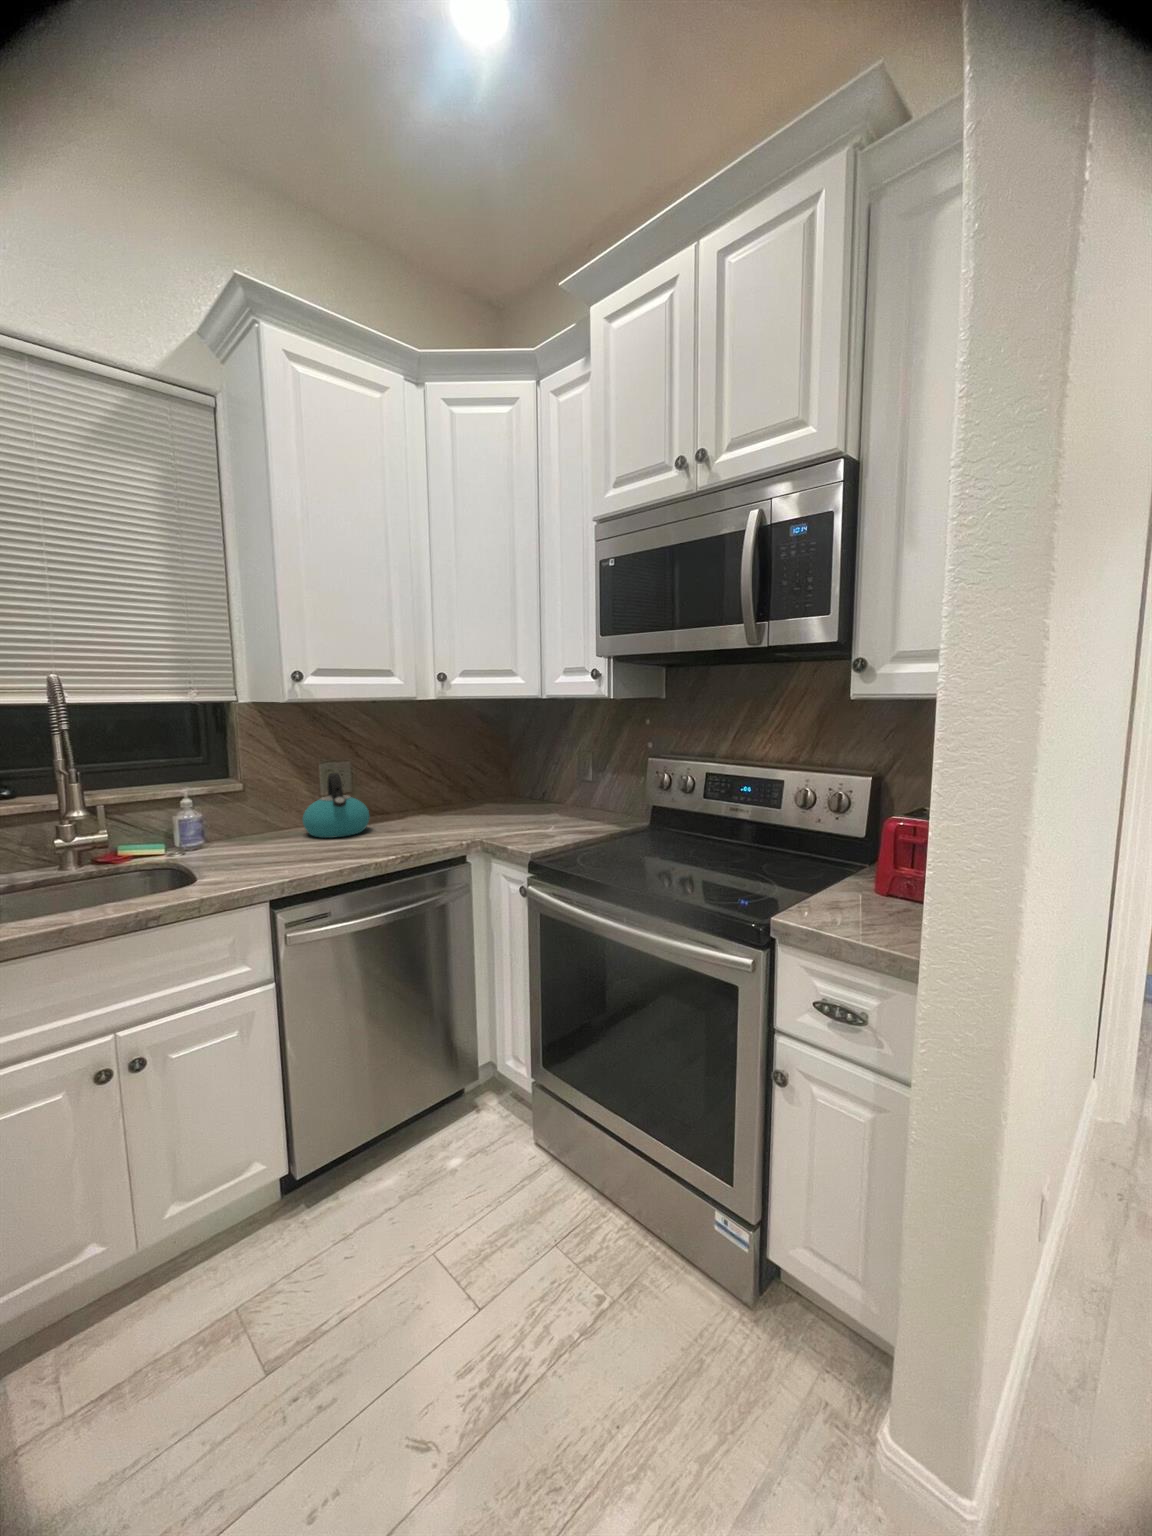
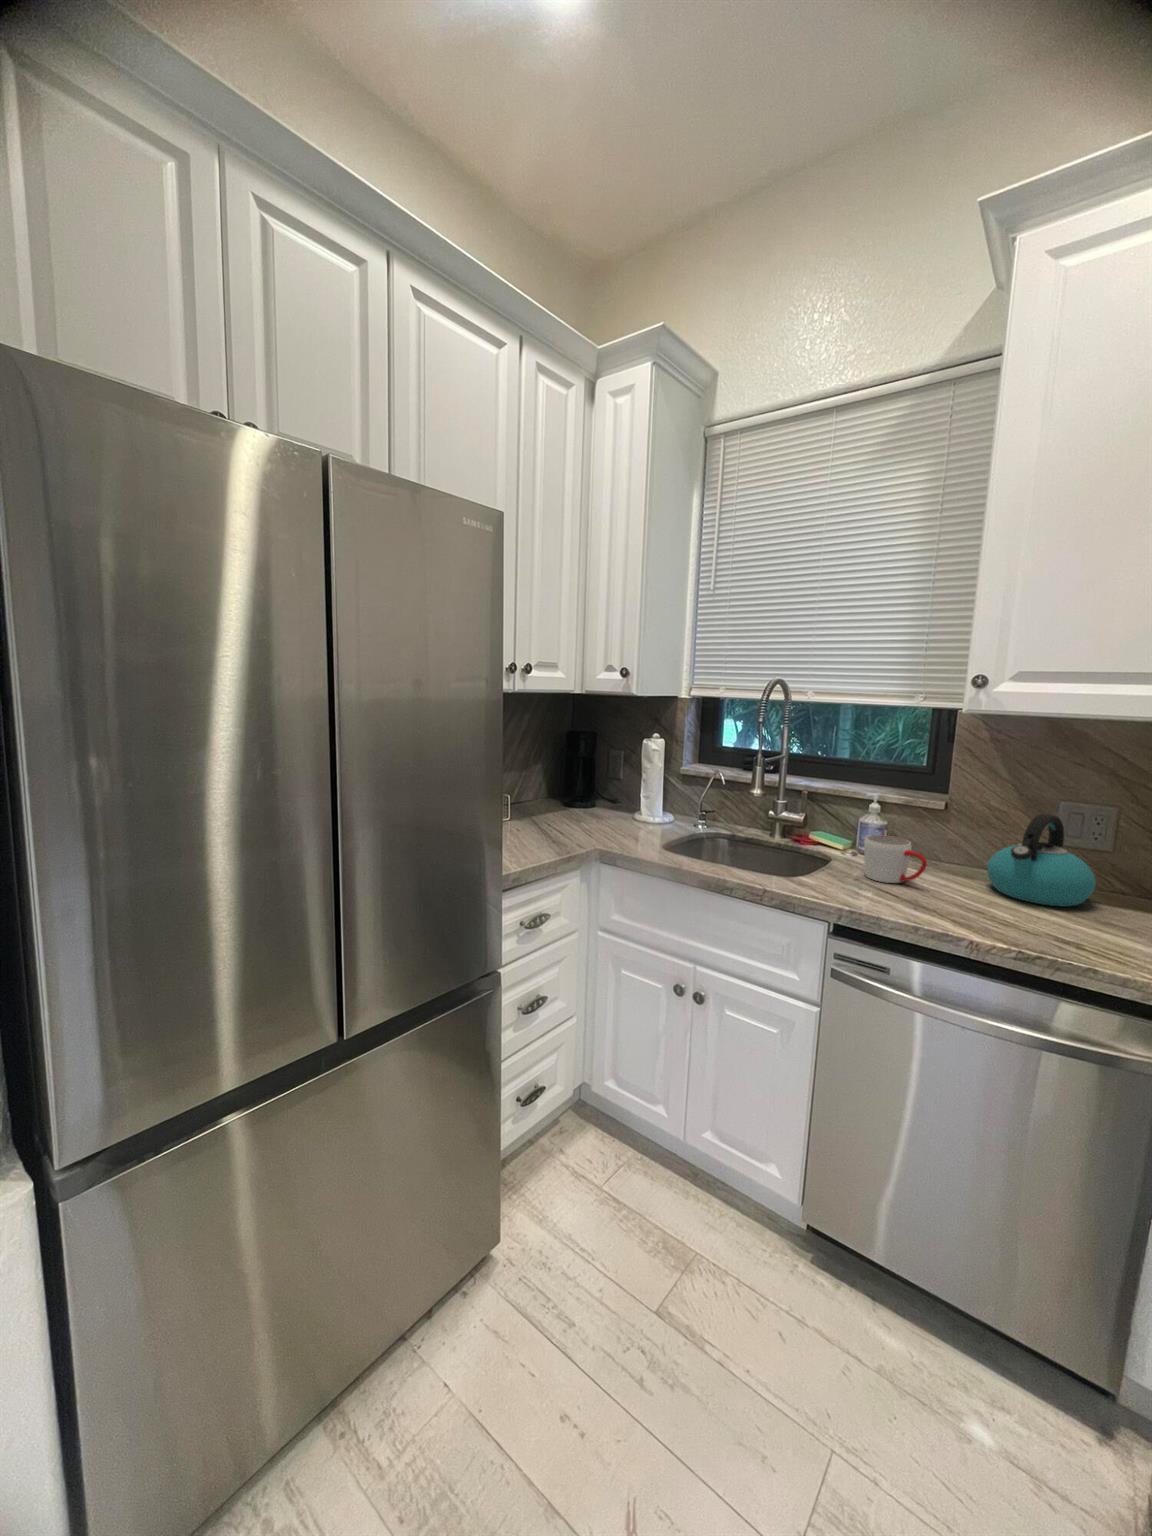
mug: none [226,818,289,860] -> present [864,835,927,883]

